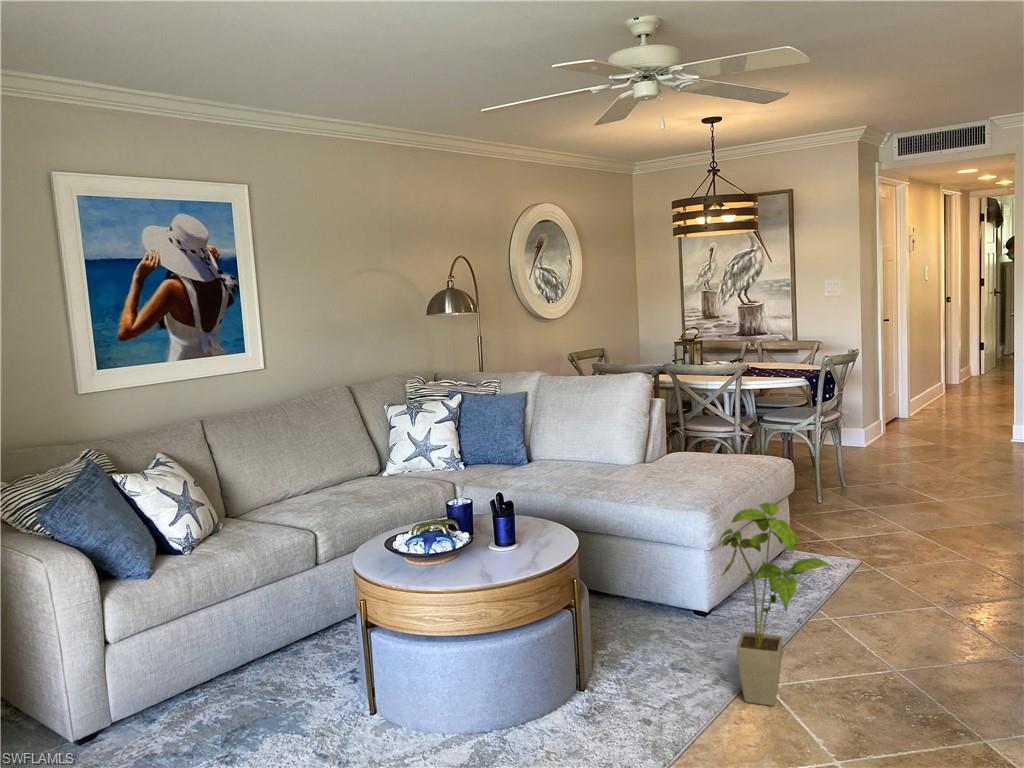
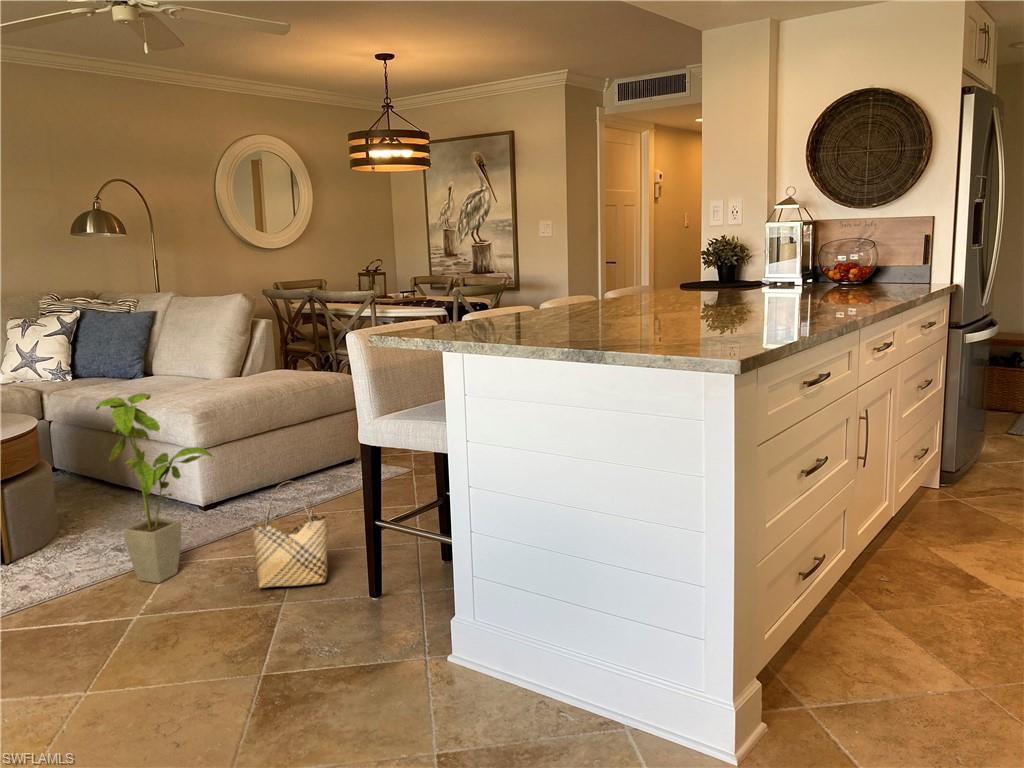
woven basket: none [888,593,968,713] -> present [250,481,328,588]

